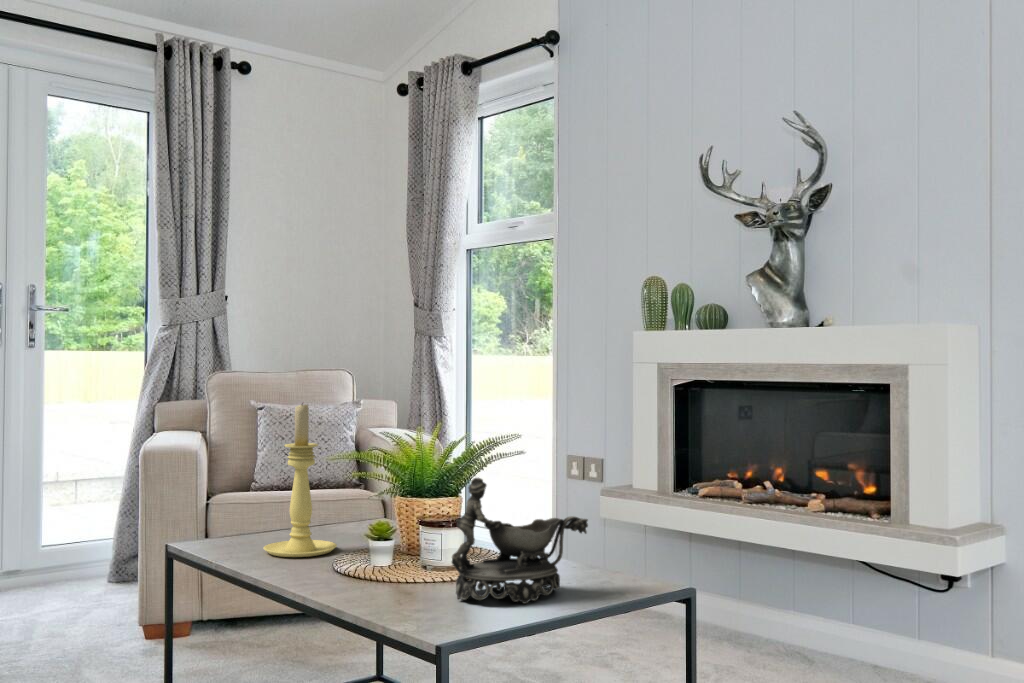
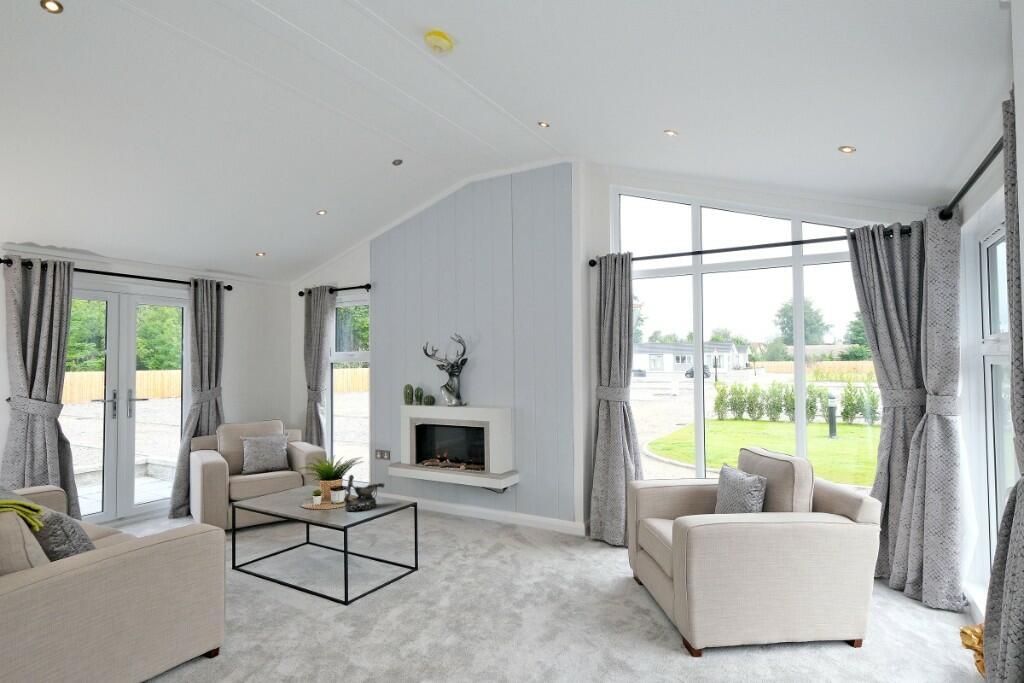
candle holder: present [264,403,337,557] -> none [273,450,299,503]

